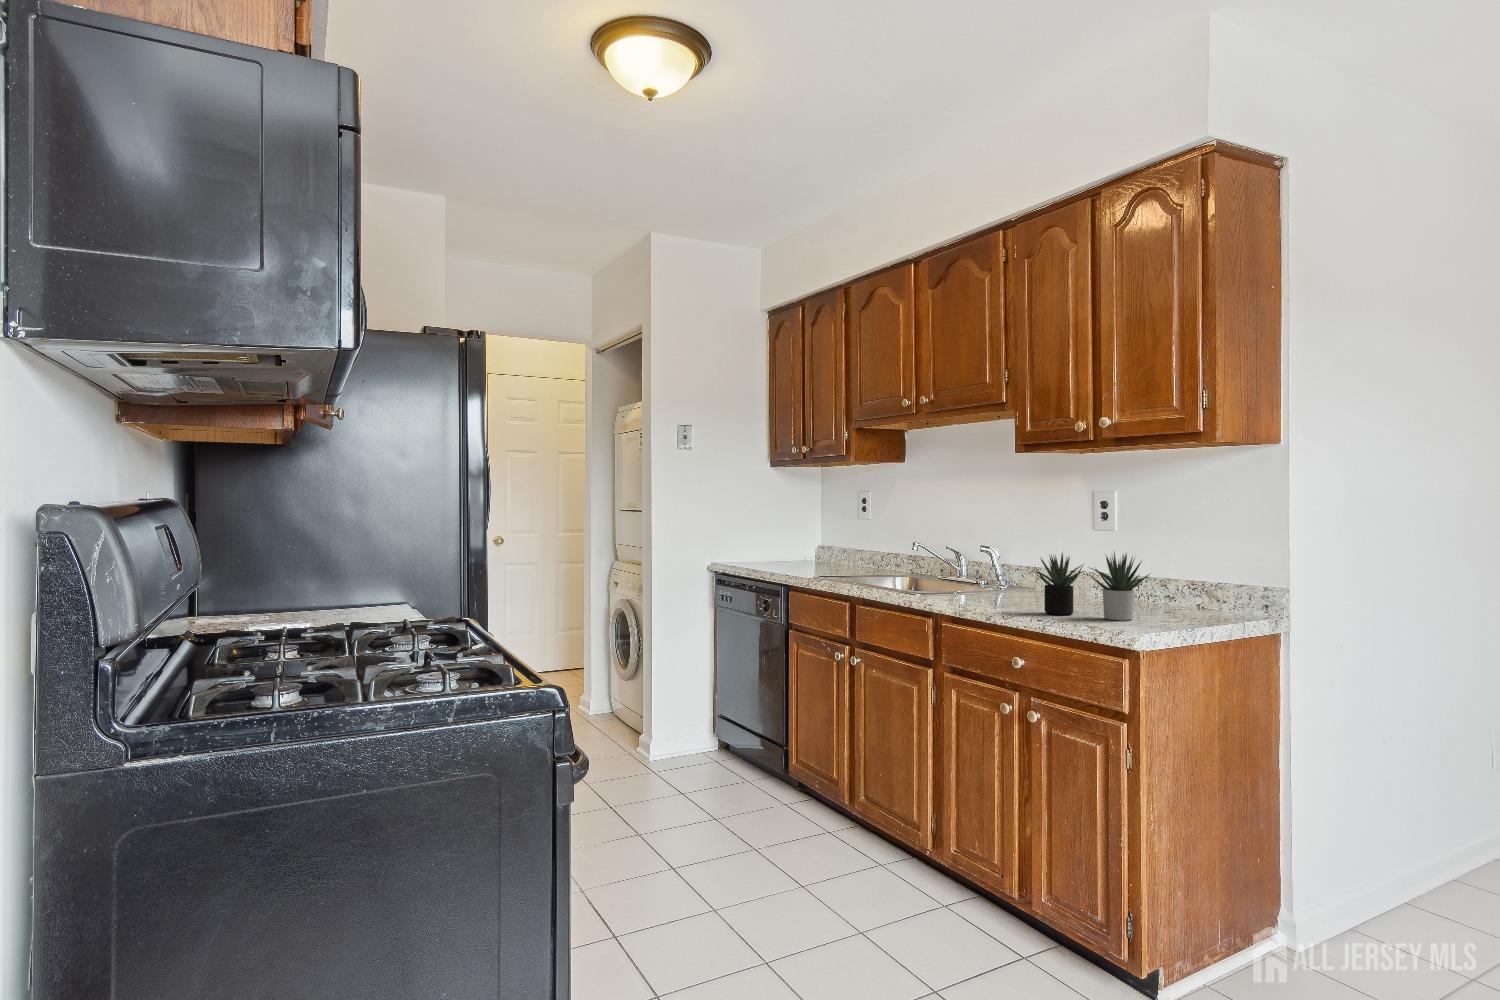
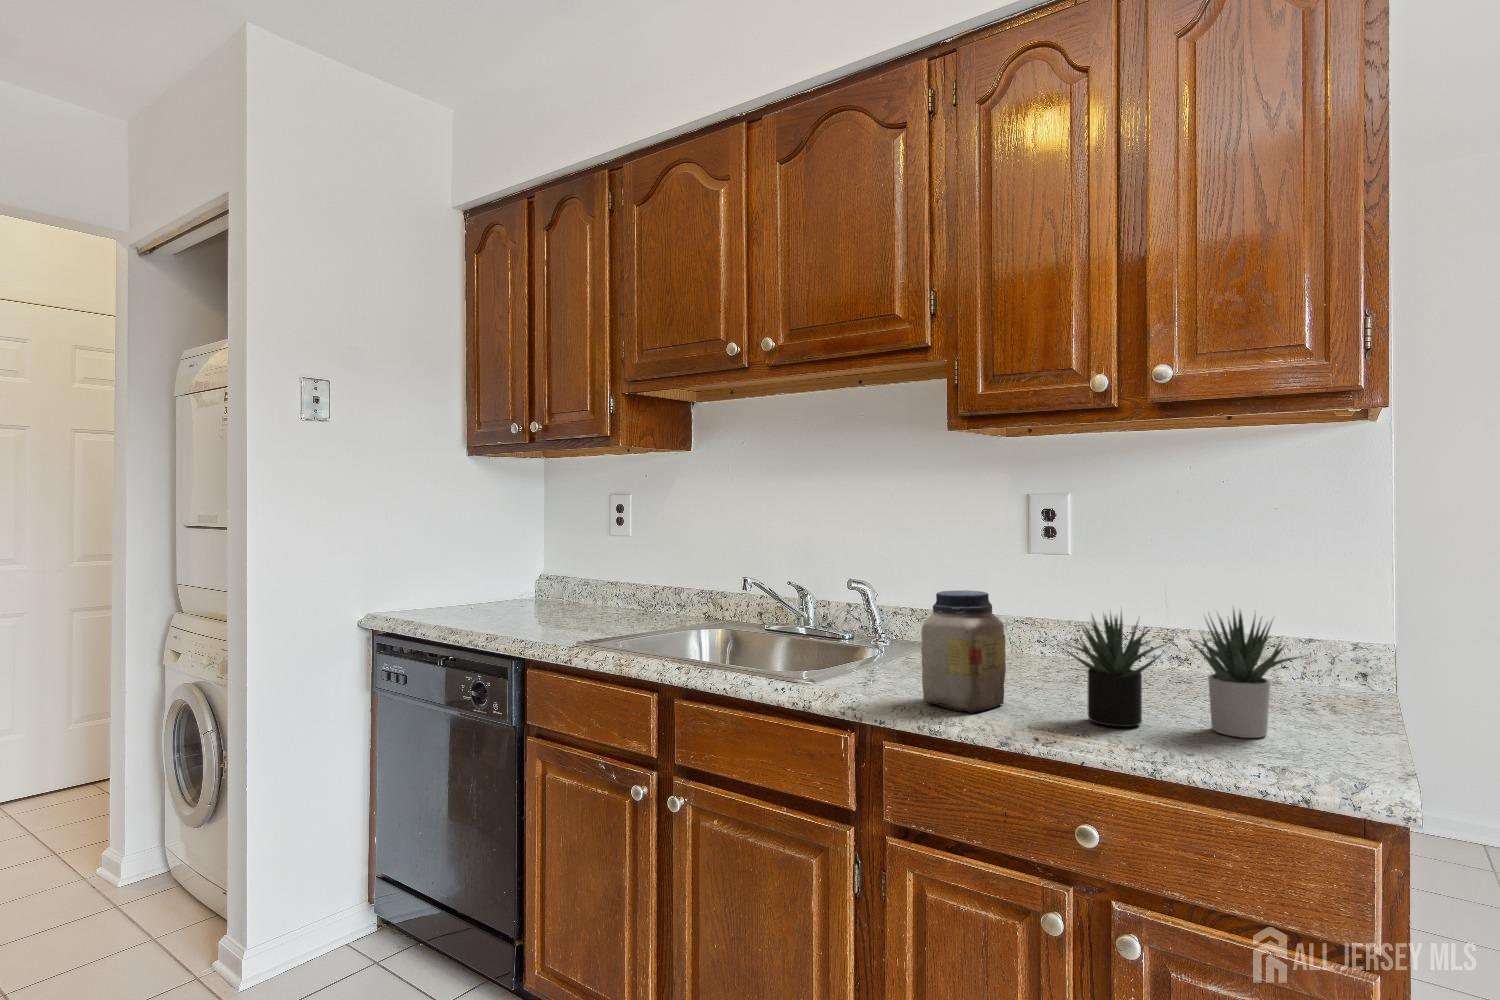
jar: none [970,544,1018,608] -> present [921,590,1006,713]

